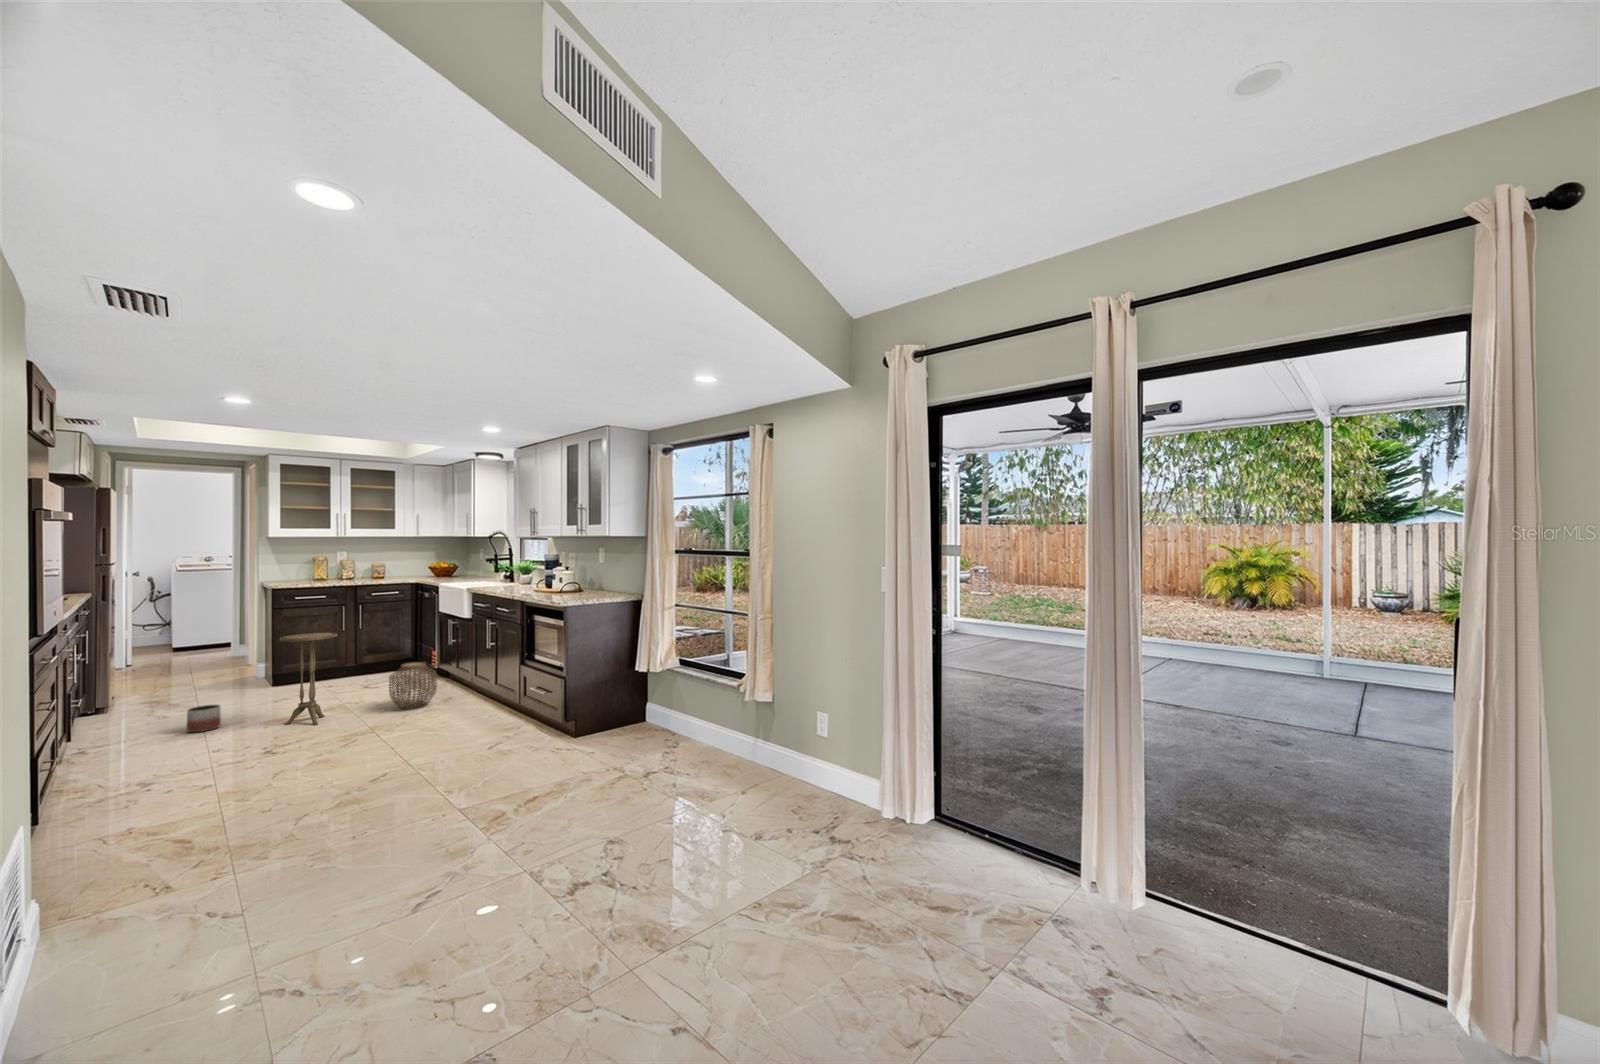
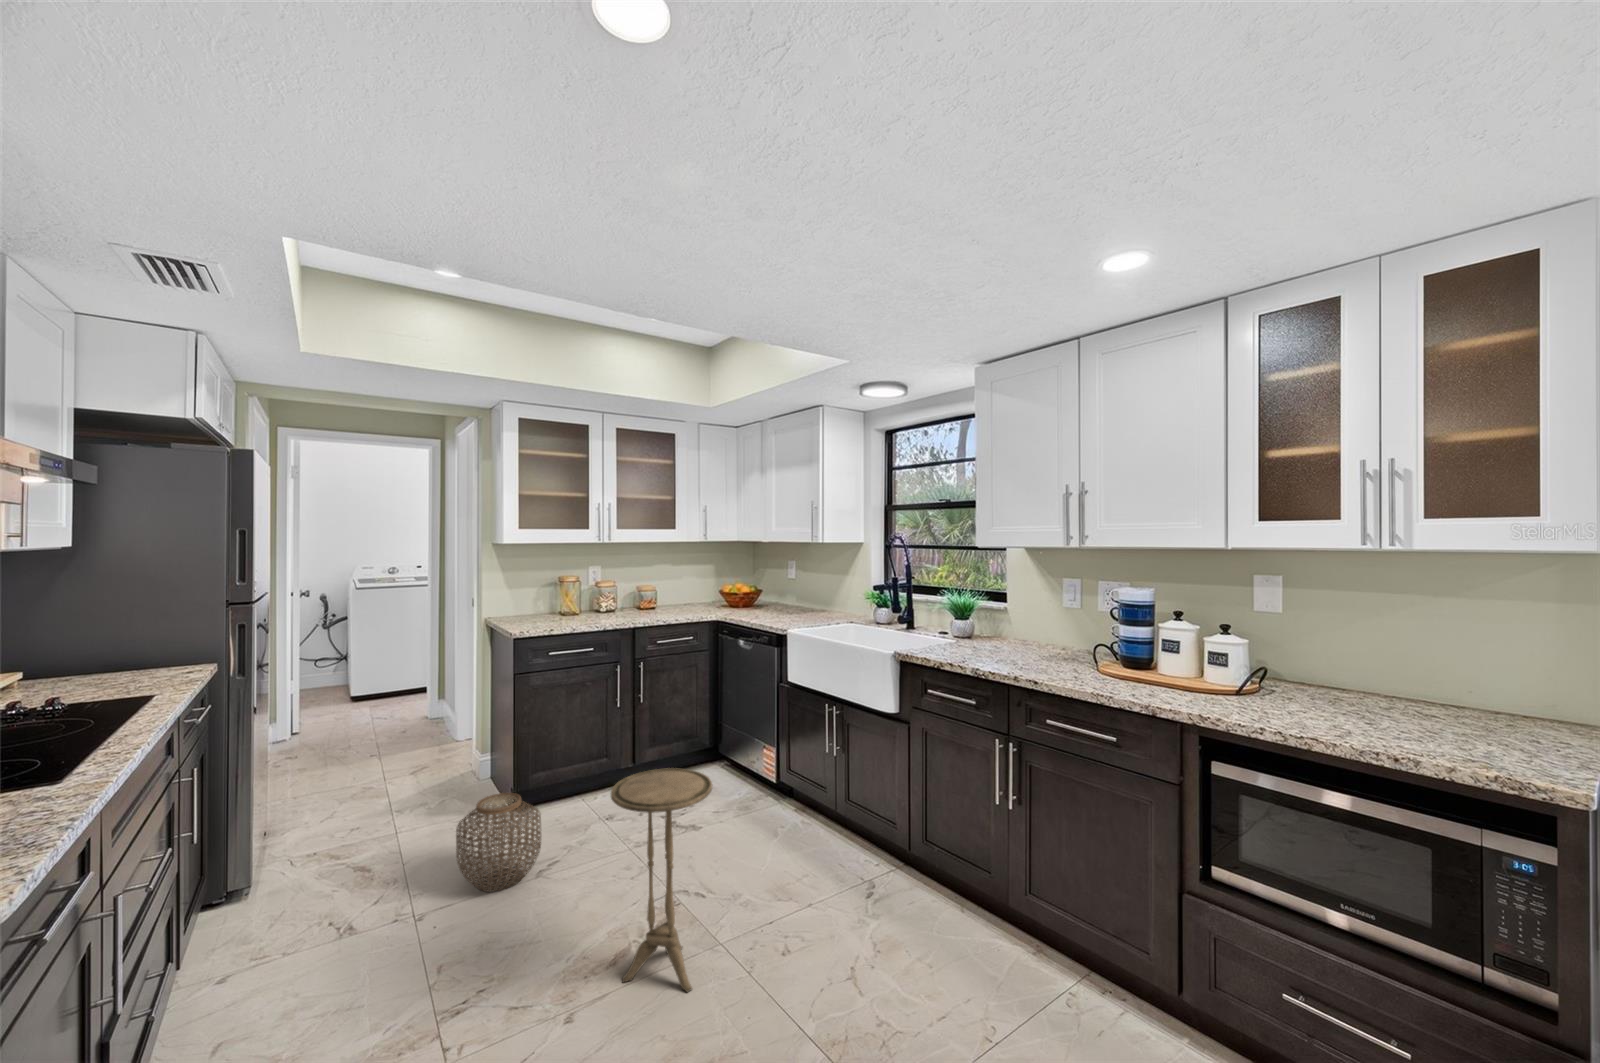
woven basket: present [389,662,437,709] -> present [456,793,541,892]
planter: present [187,705,221,732] -> none [440,926,498,1004]

